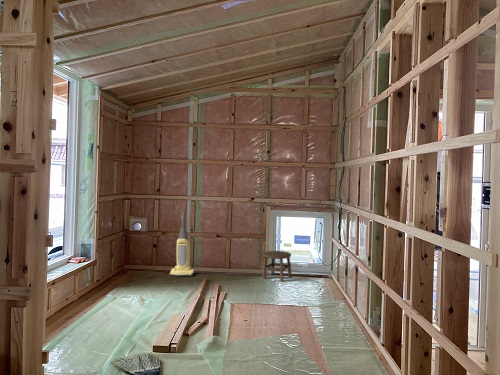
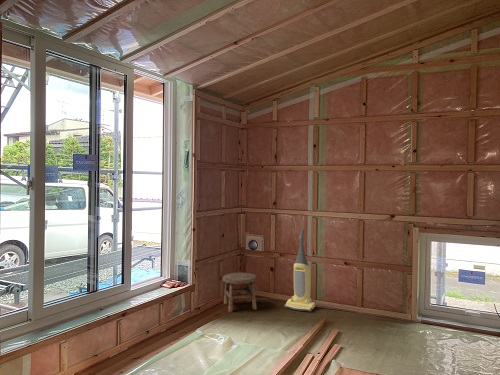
stool: present [262,251,292,282] -> present [223,273,257,312]

